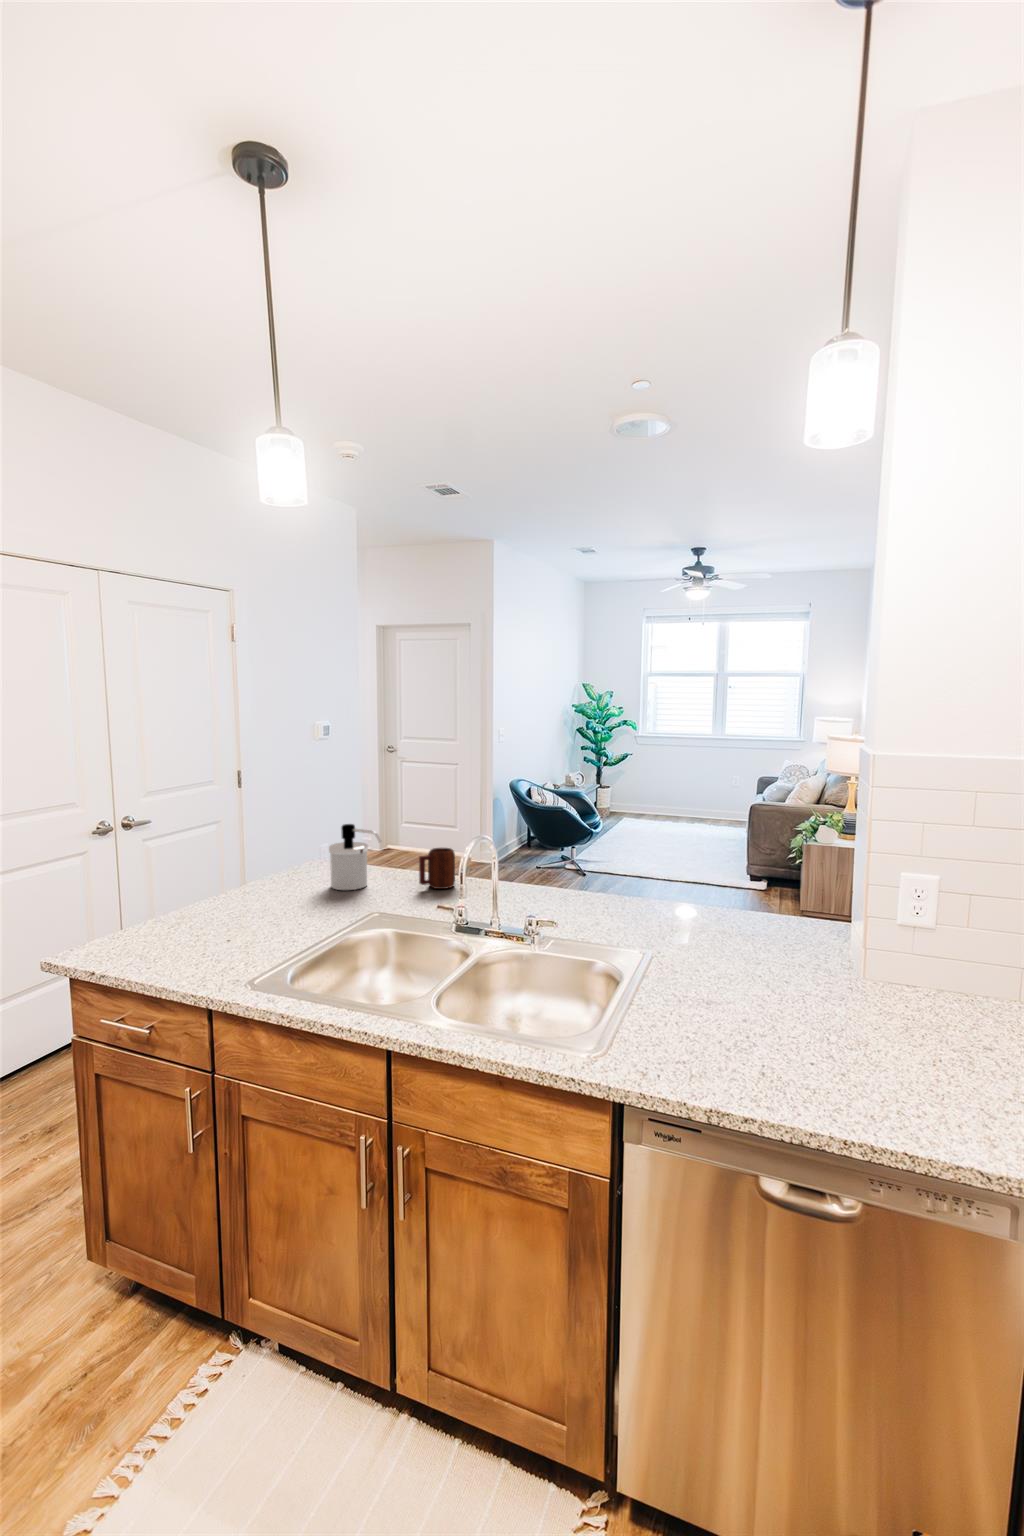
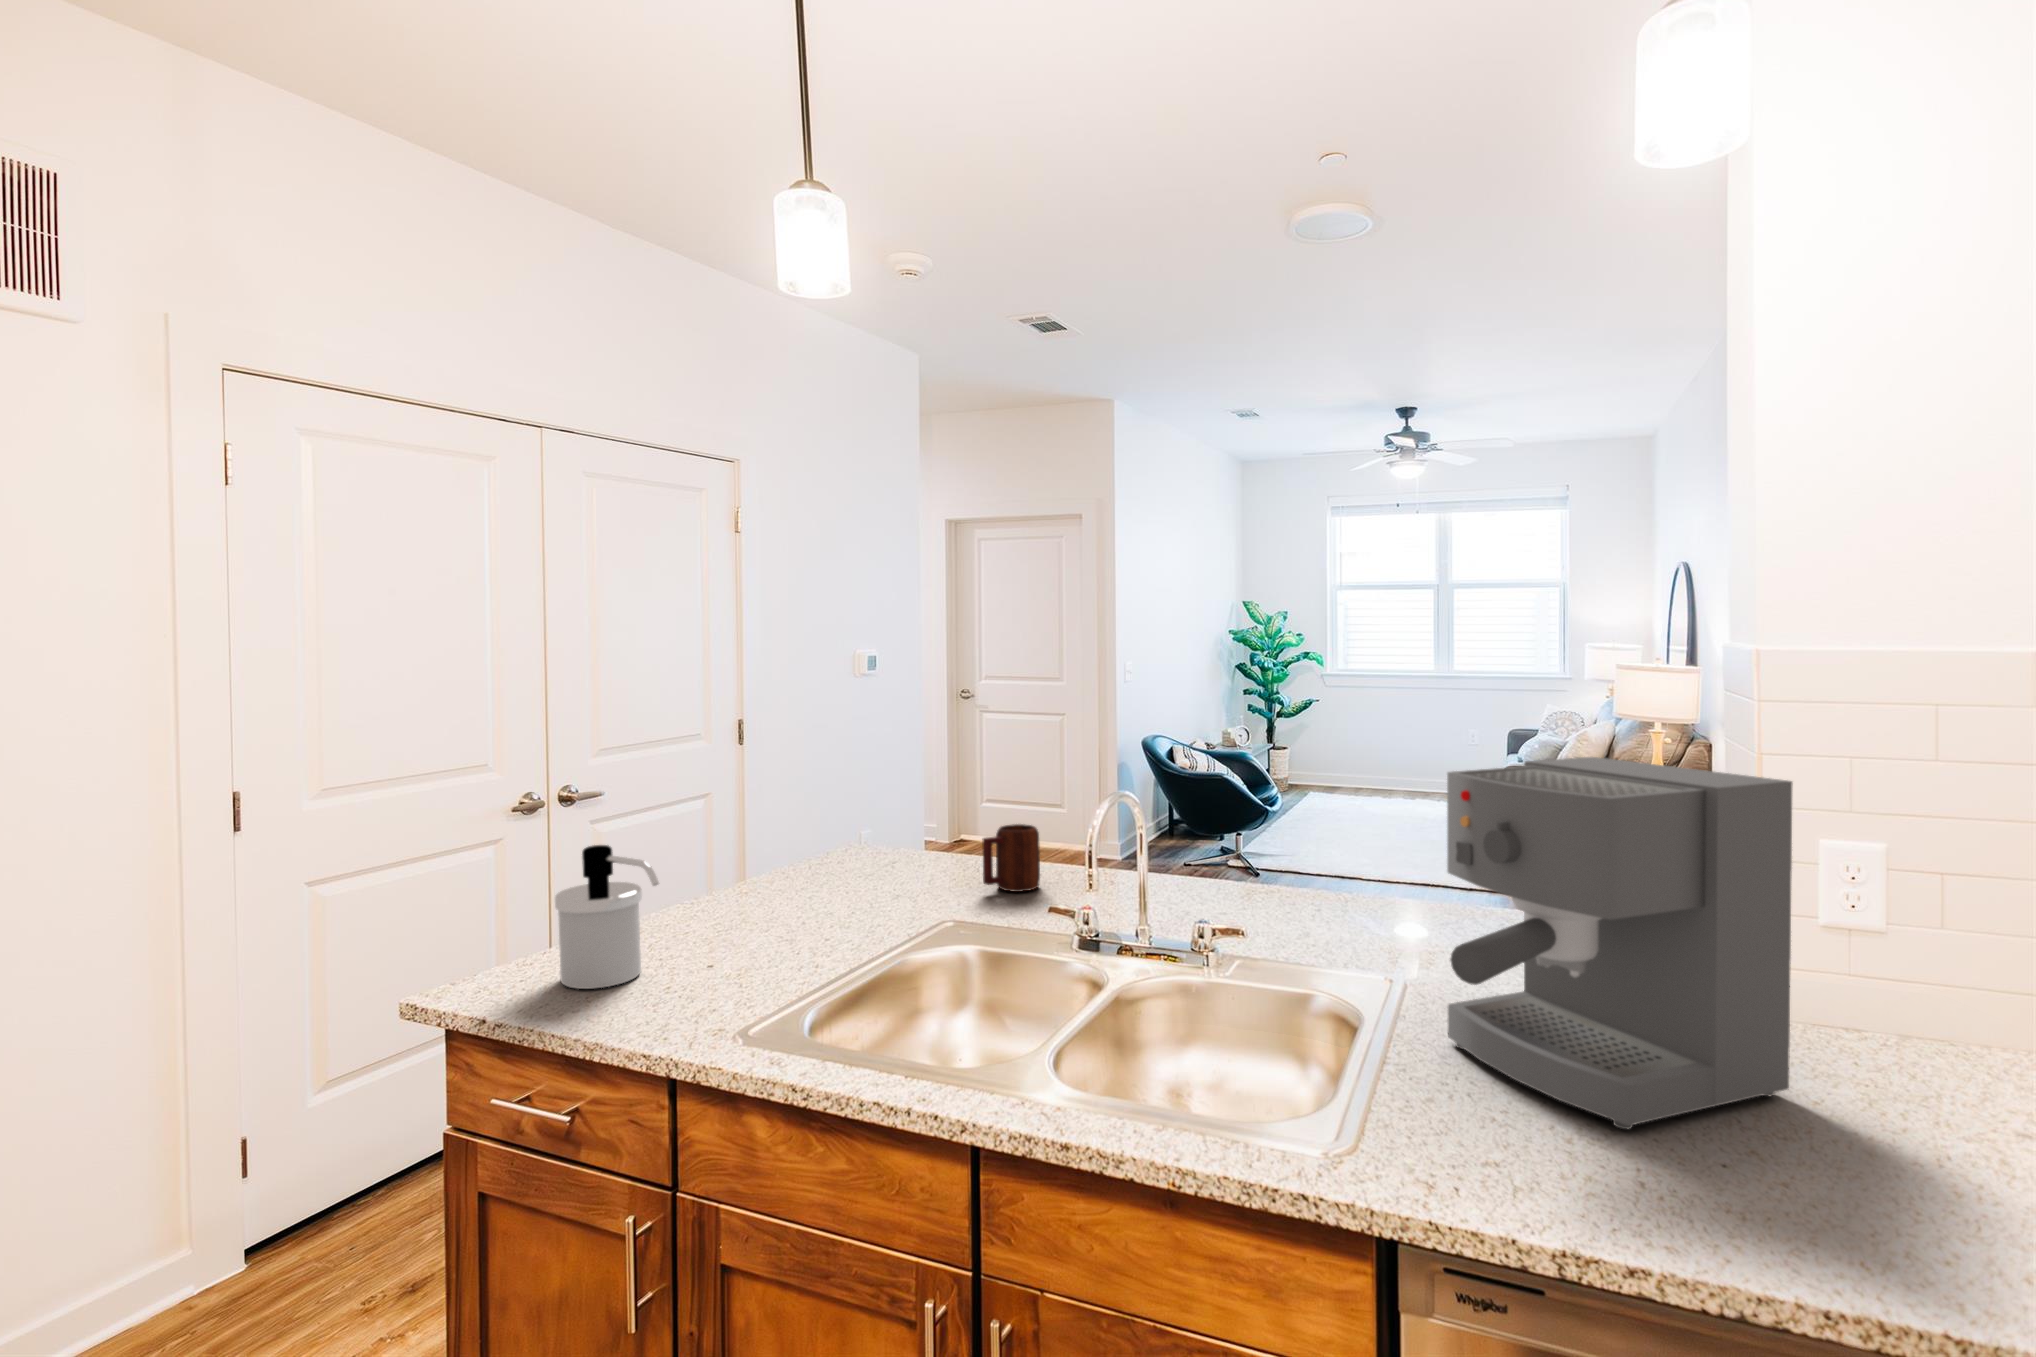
coffee maker: none [667,819,866,1038] -> present [1447,757,1793,1129]
soap dispenser: present [329,824,381,890] -> present [555,845,659,989]

